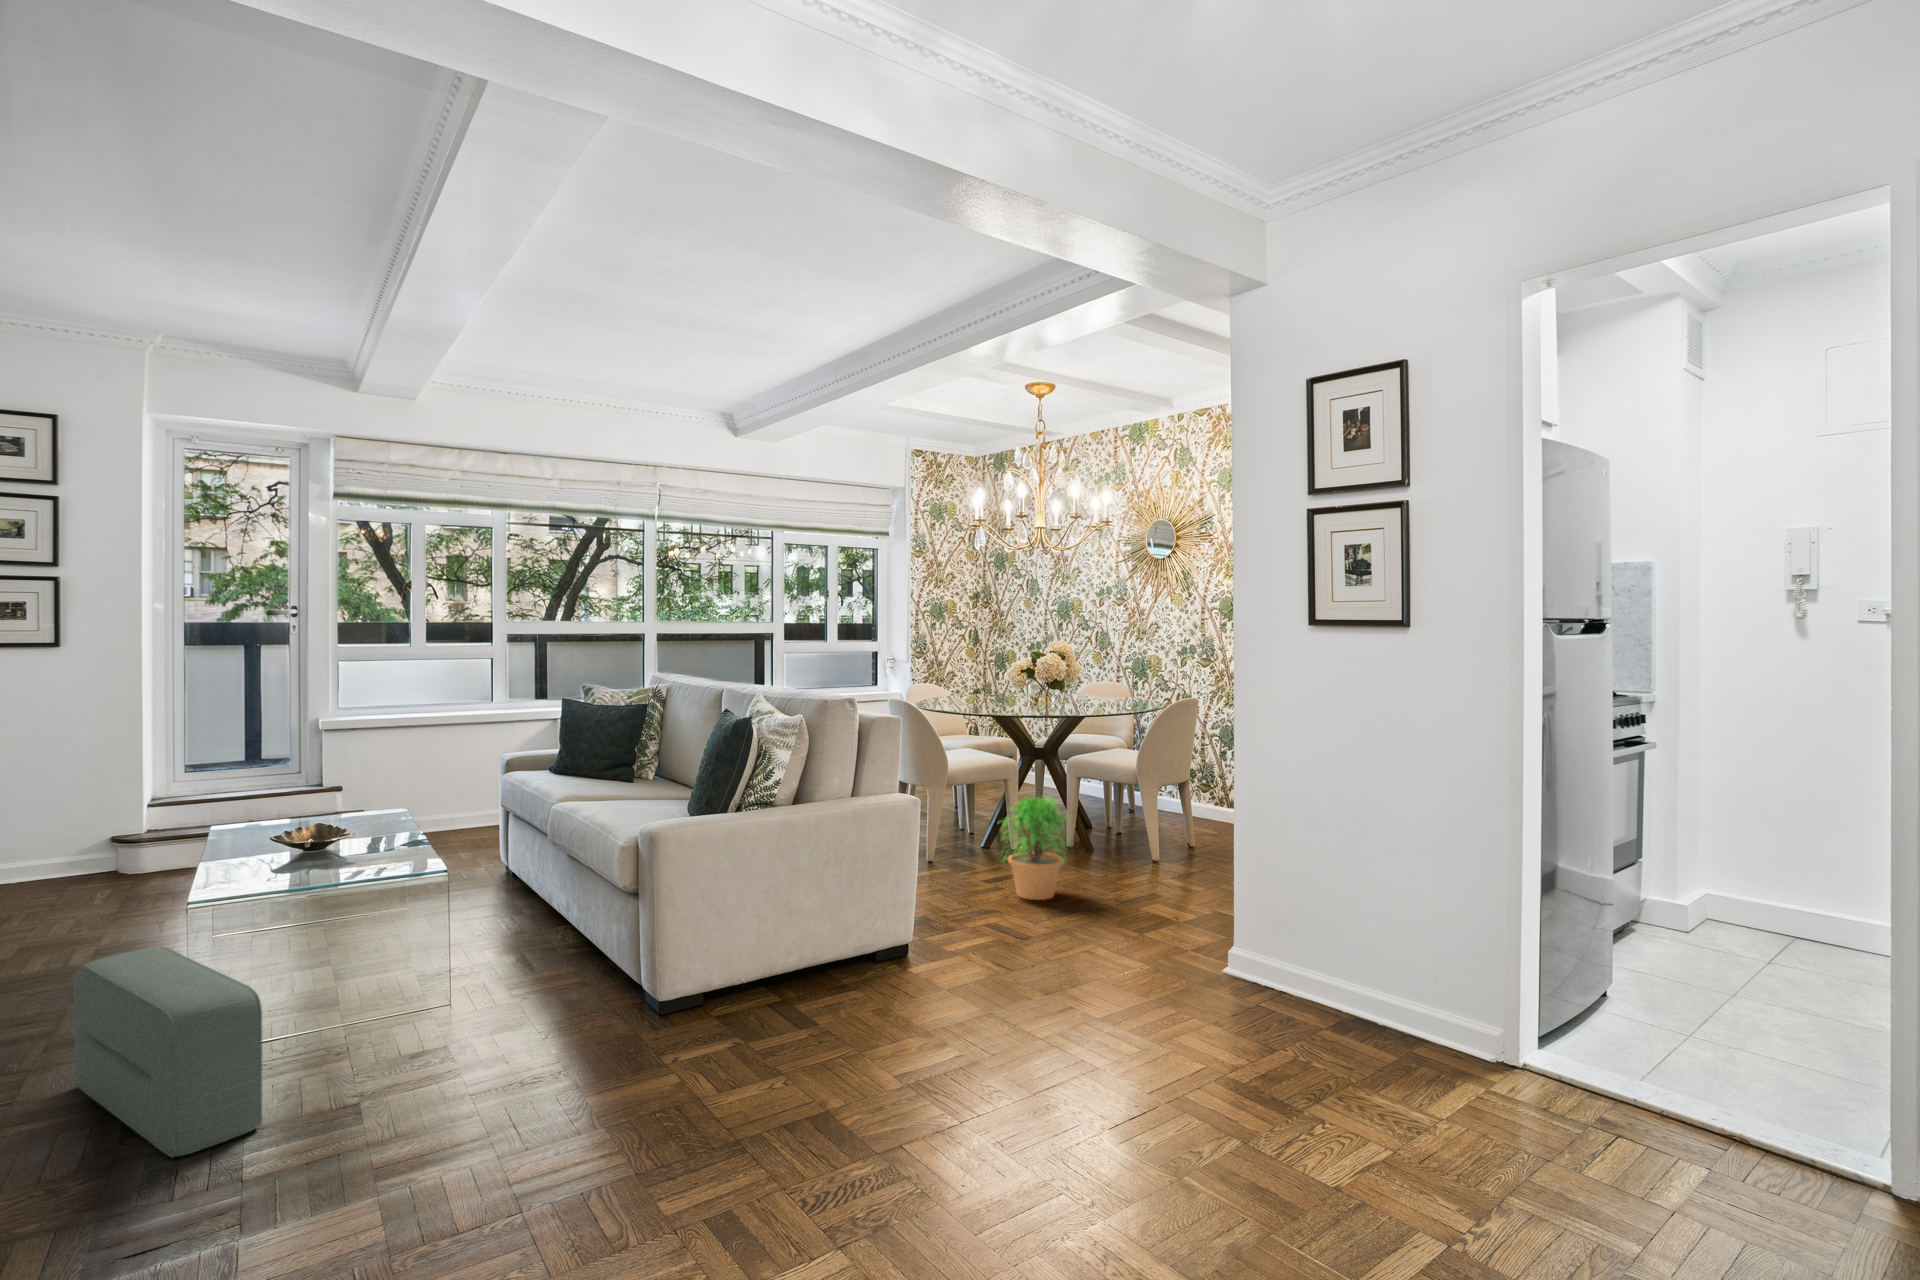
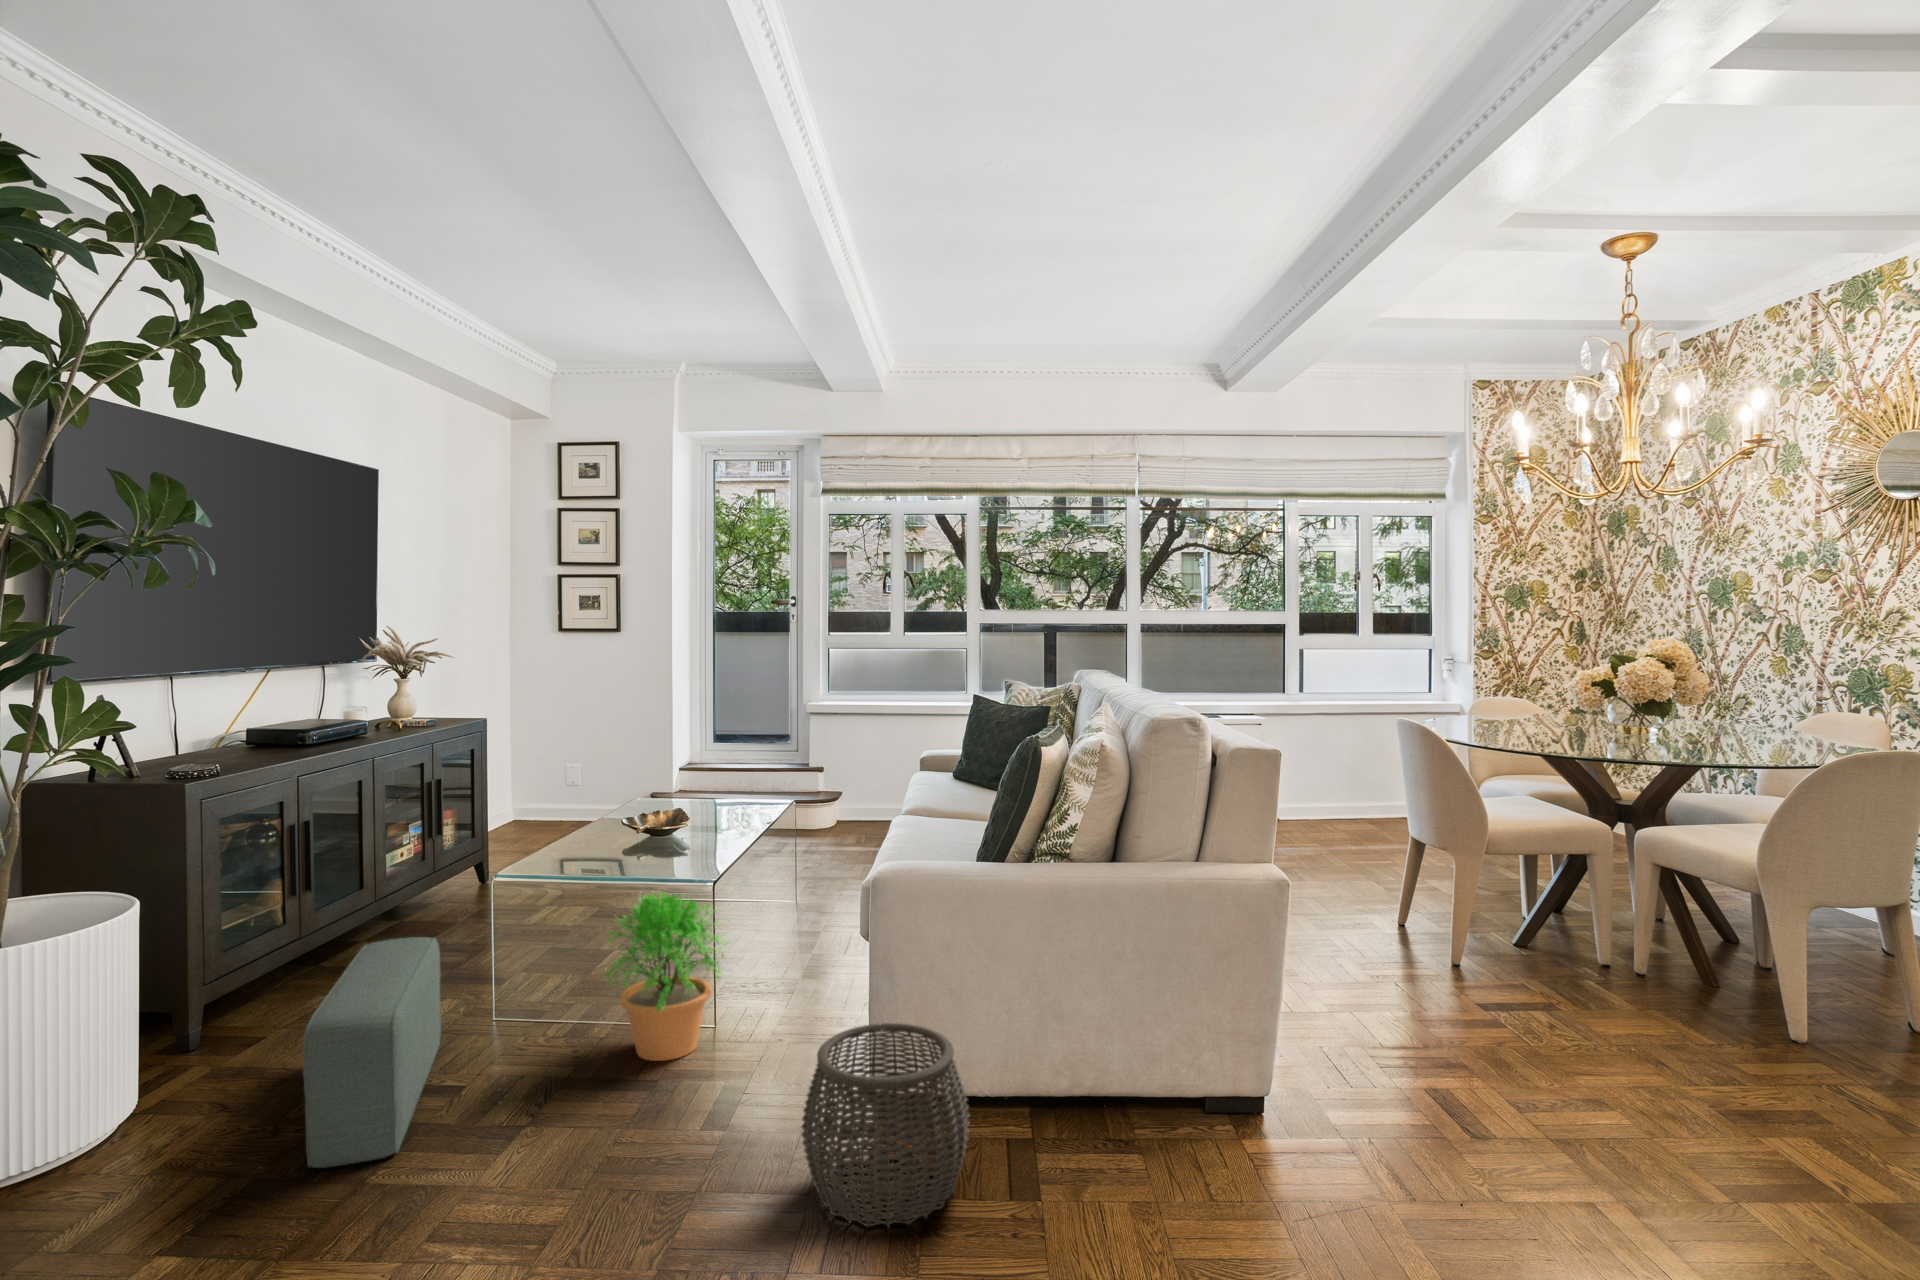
potted plant: present [1002,797,1070,900] -> present [606,892,731,1061]
woven basket: none [669,917,794,1052] -> present [802,1023,970,1227]

